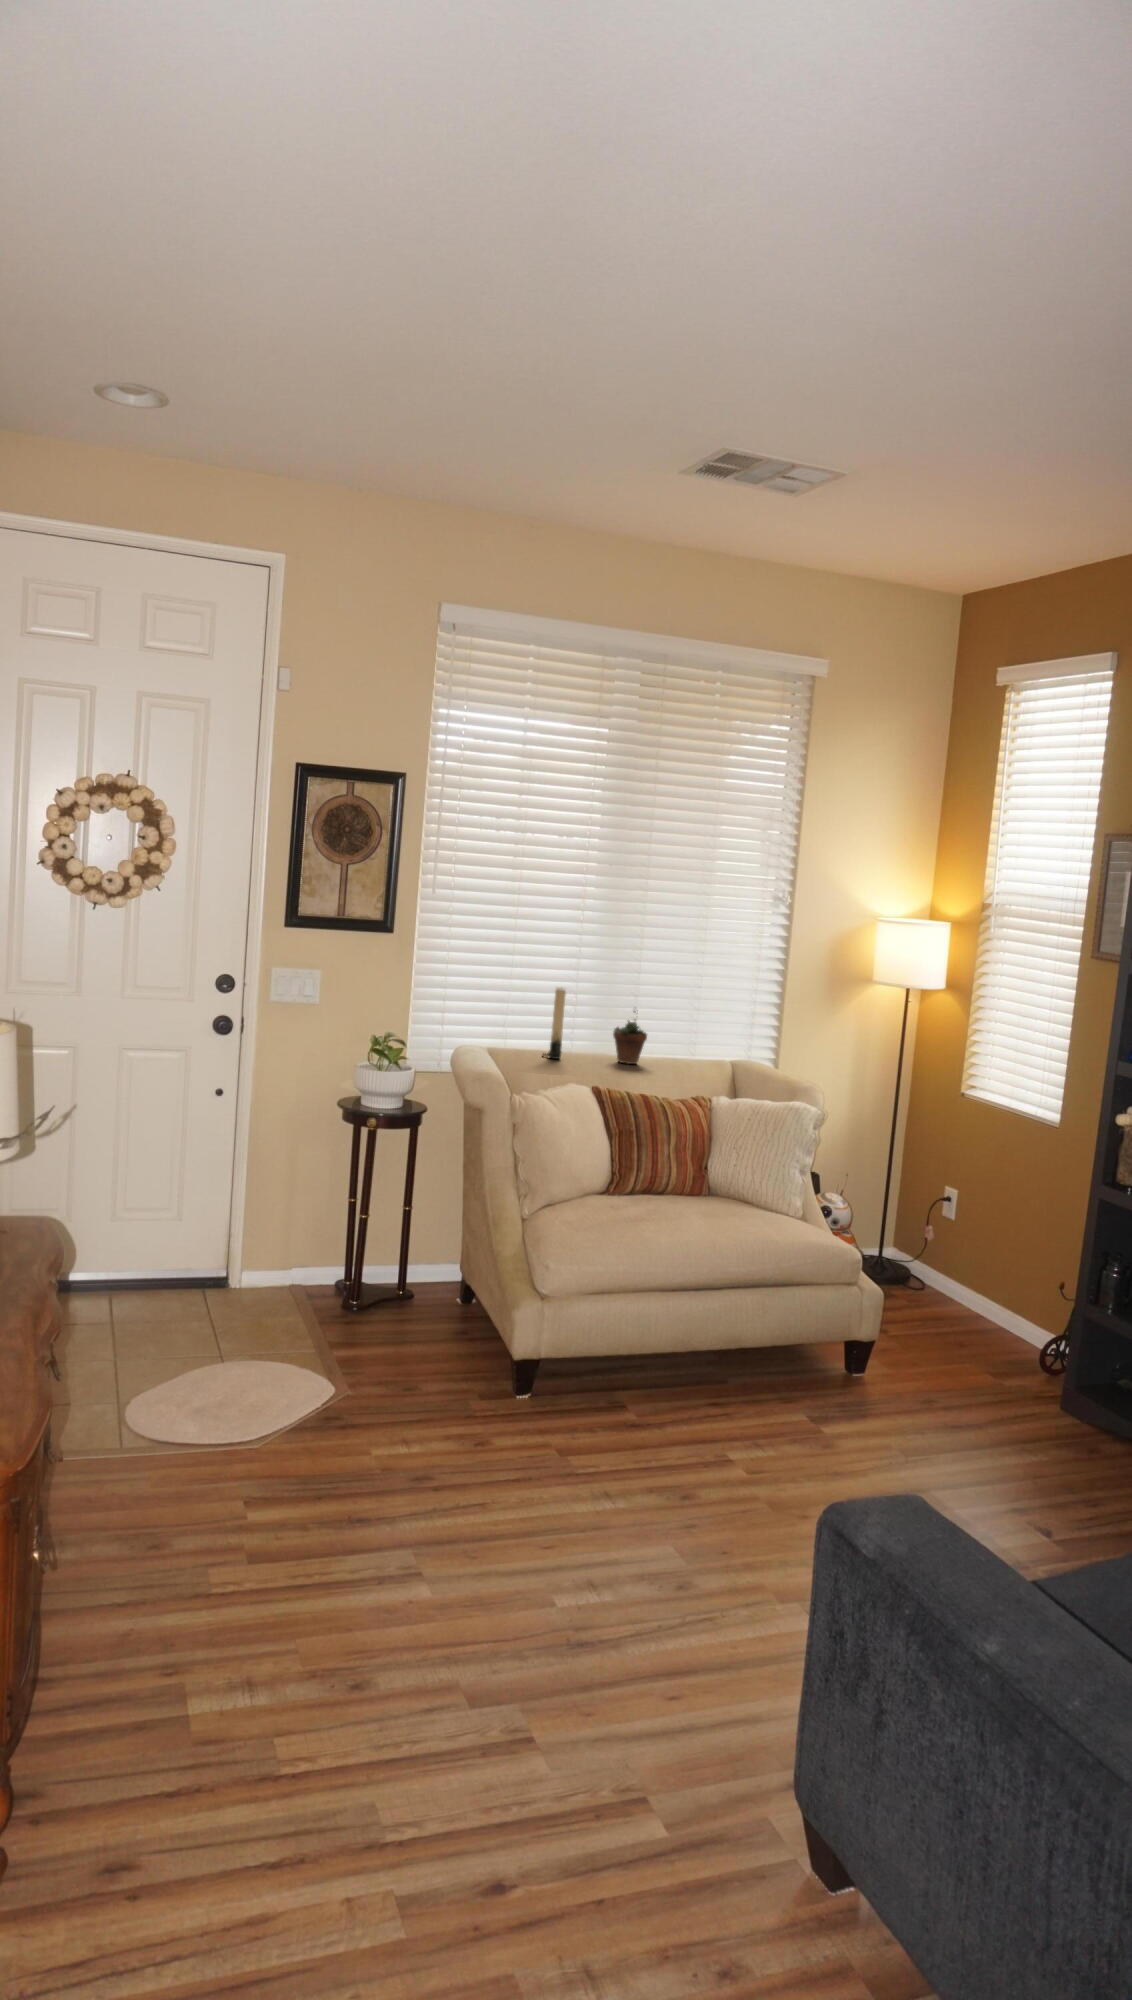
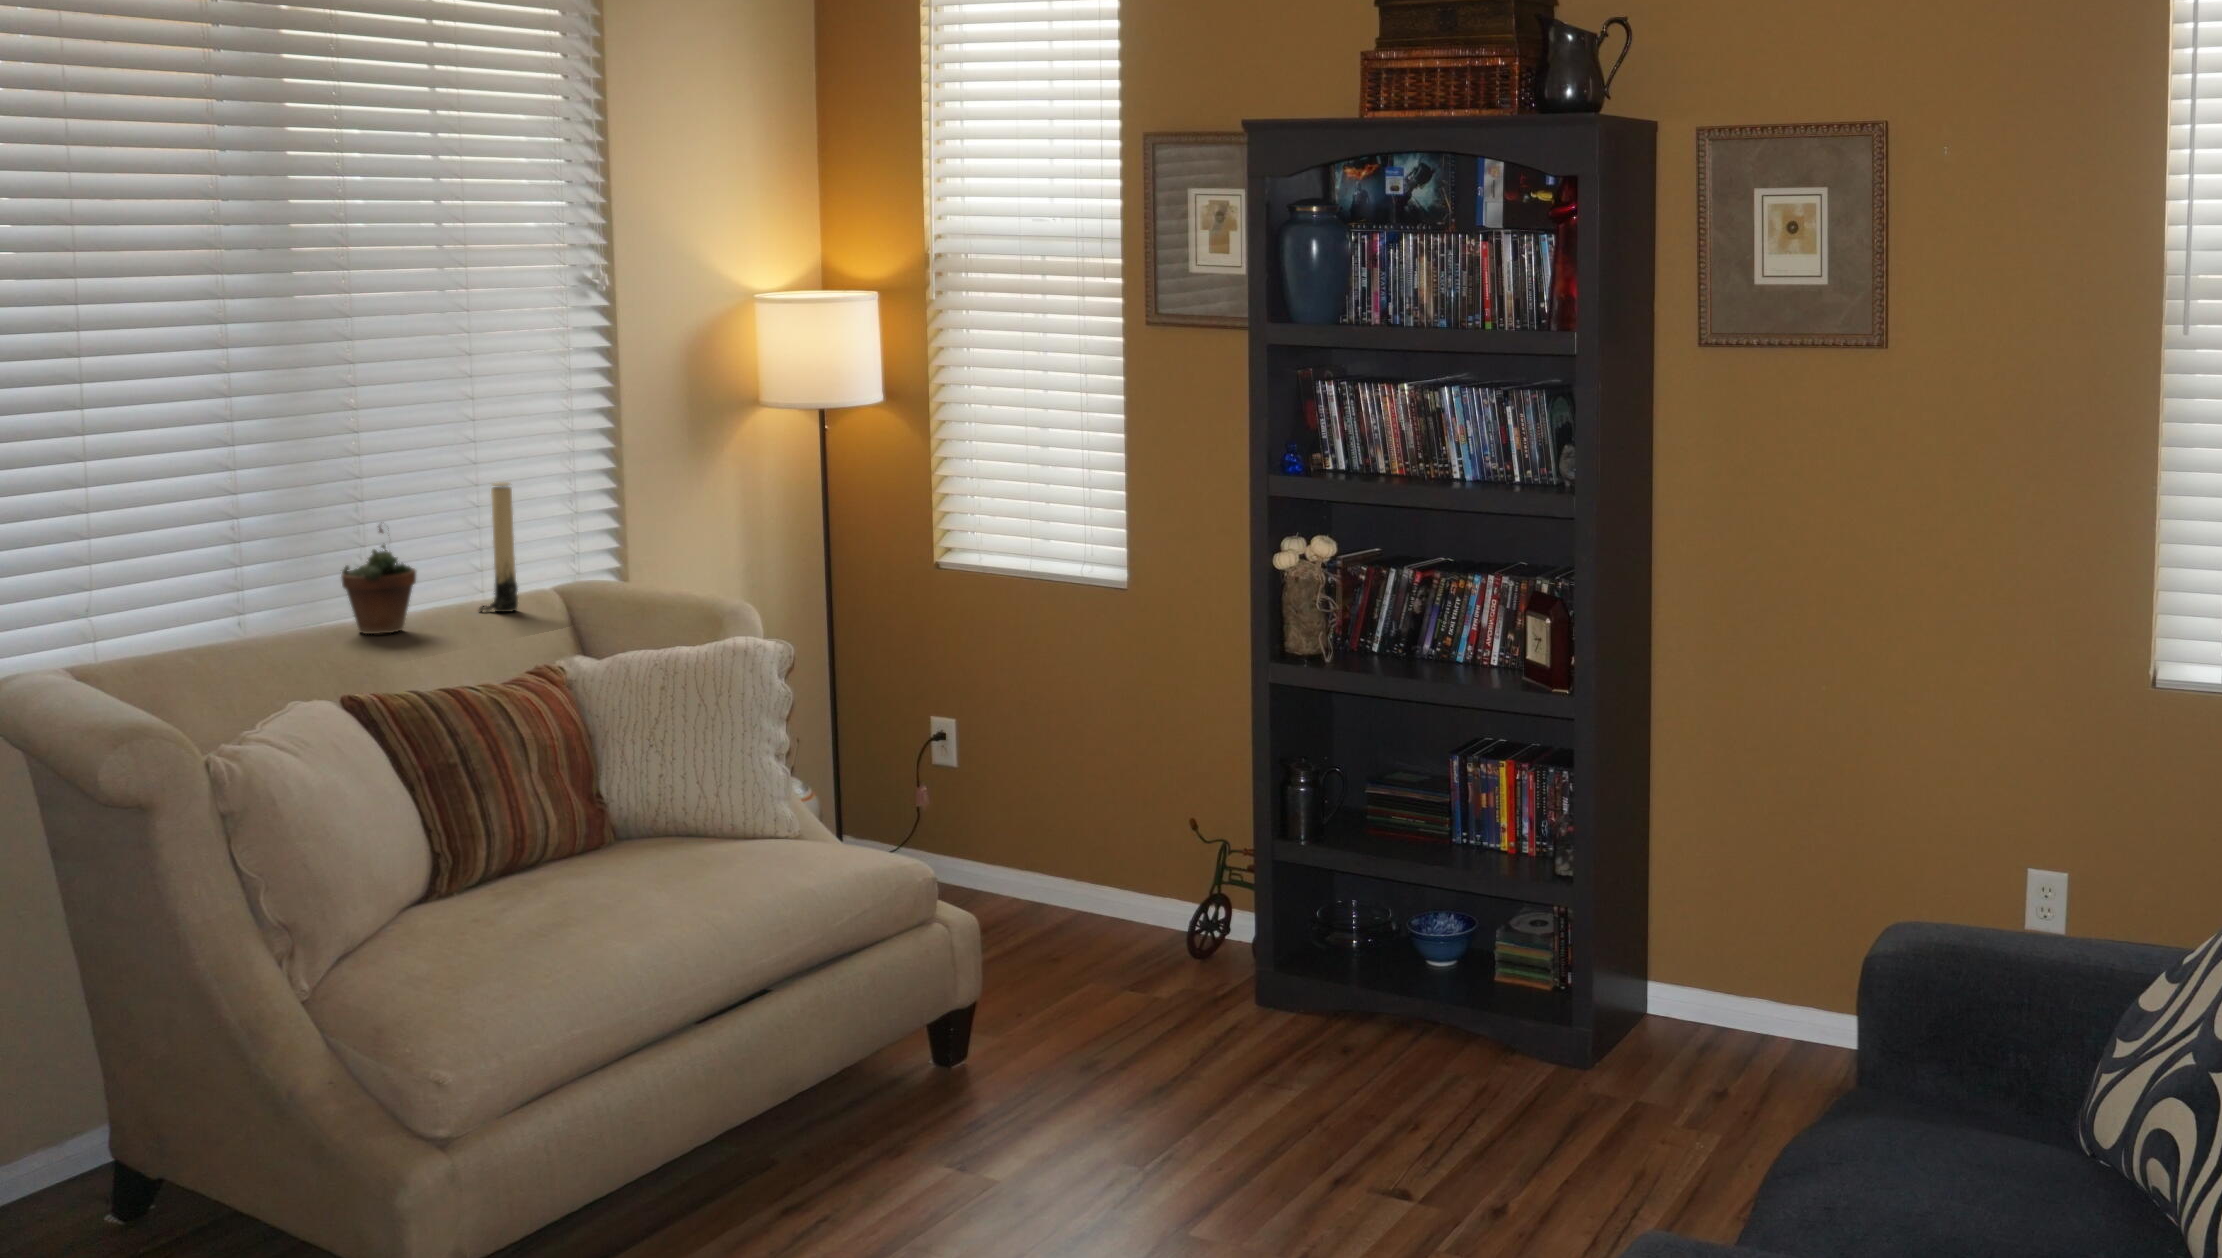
candle: present [543,987,566,1059] -> present [479,482,518,612]

